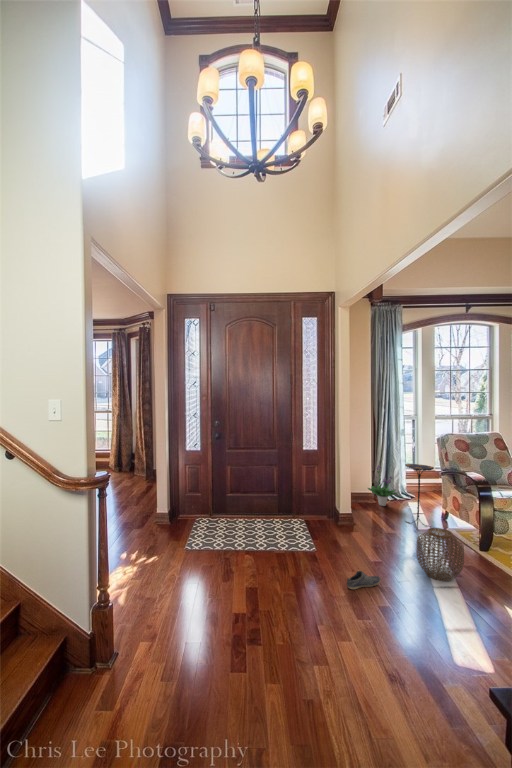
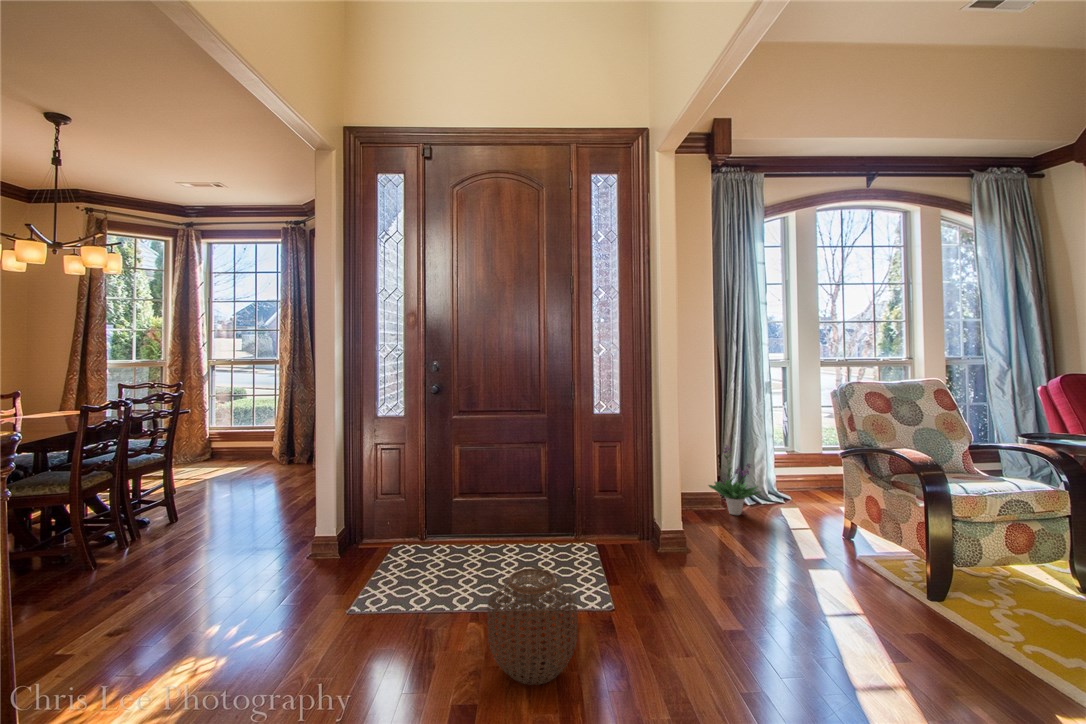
side table: present [405,464,434,529] -> none [774,439,830,557]
woven basket: present [416,528,464,581] -> present [487,568,577,685]
shoe: present [347,571,381,589] -> none [664,658,737,701]

